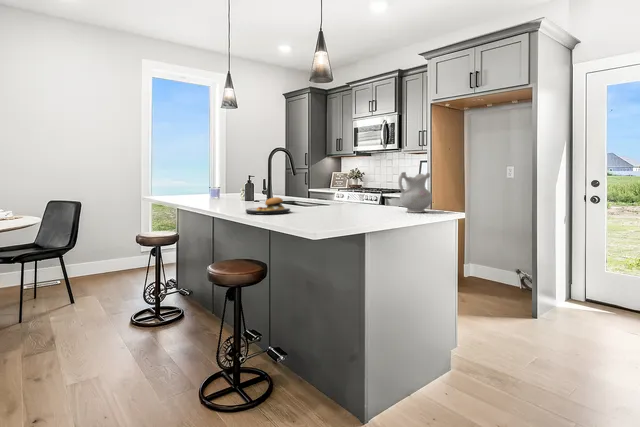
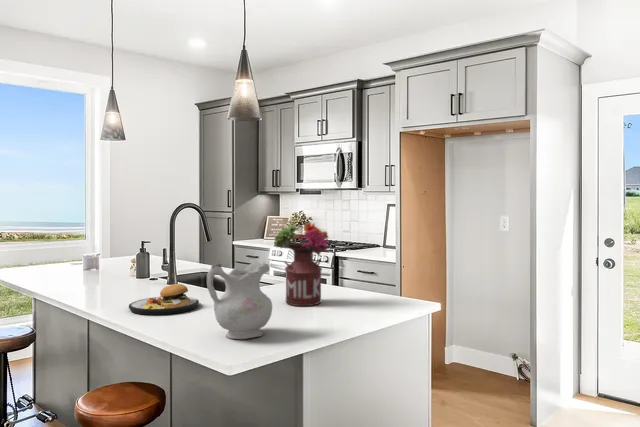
flower arrangement: none [340,156,378,212] -> present [274,222,328,306]
ceramic pitcher: present [398,172,432,213] -> present [207,262,272,339]

